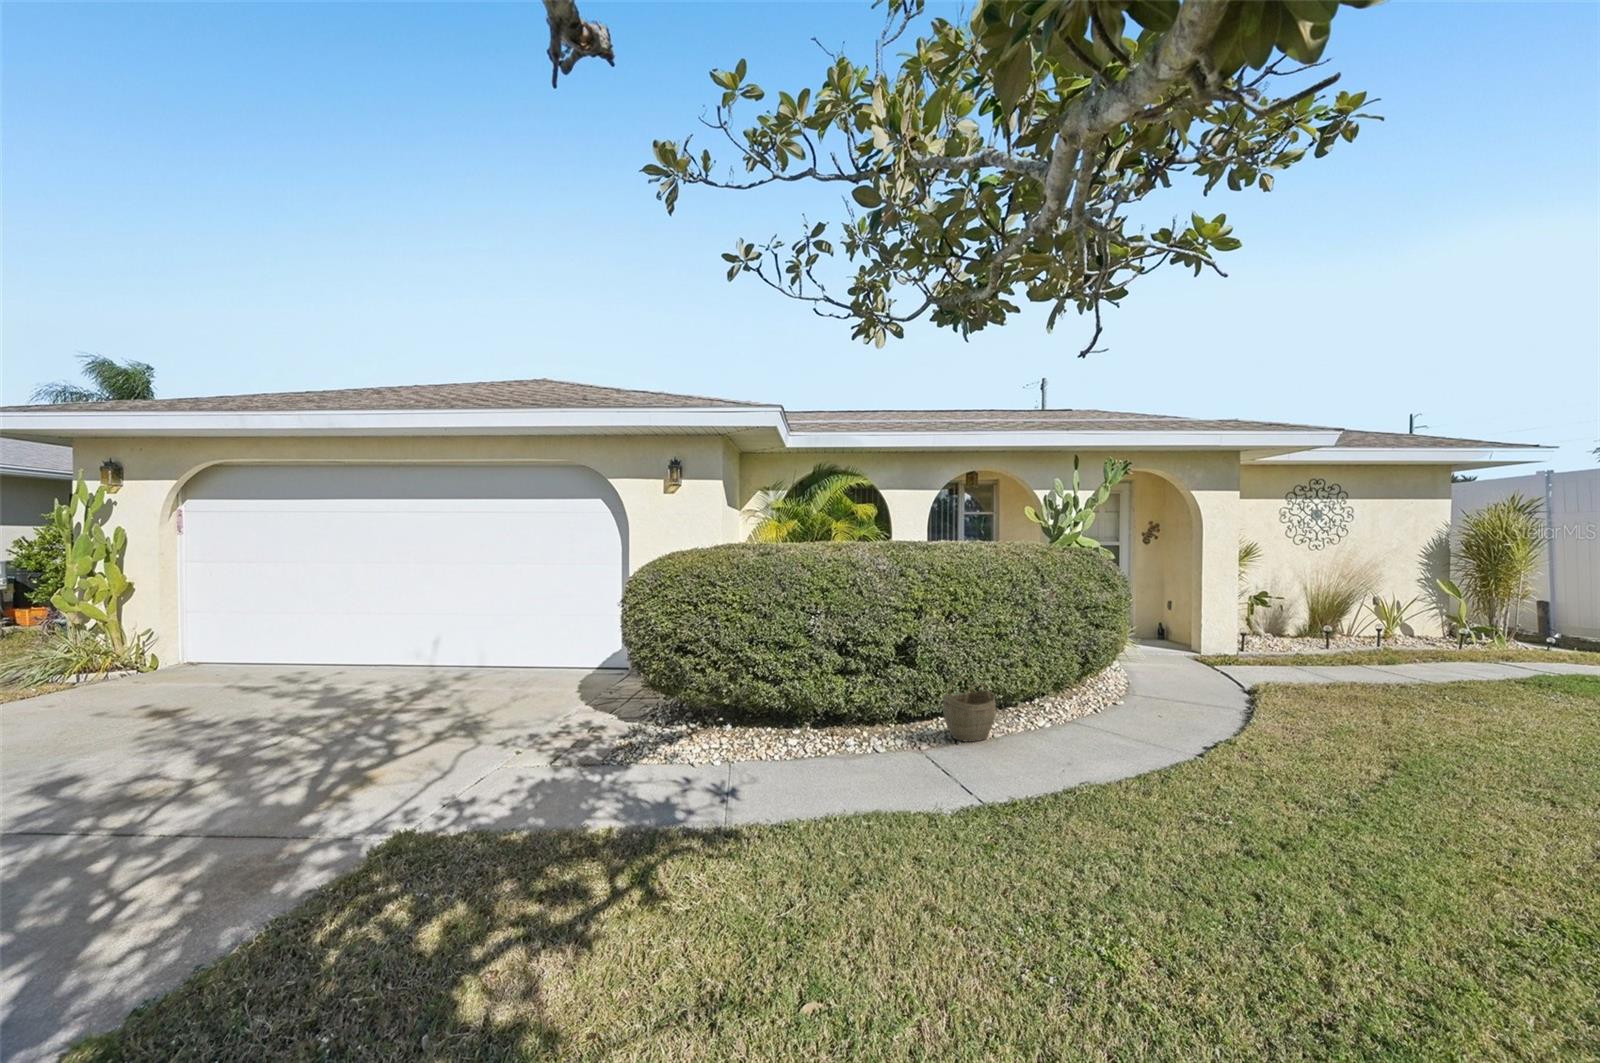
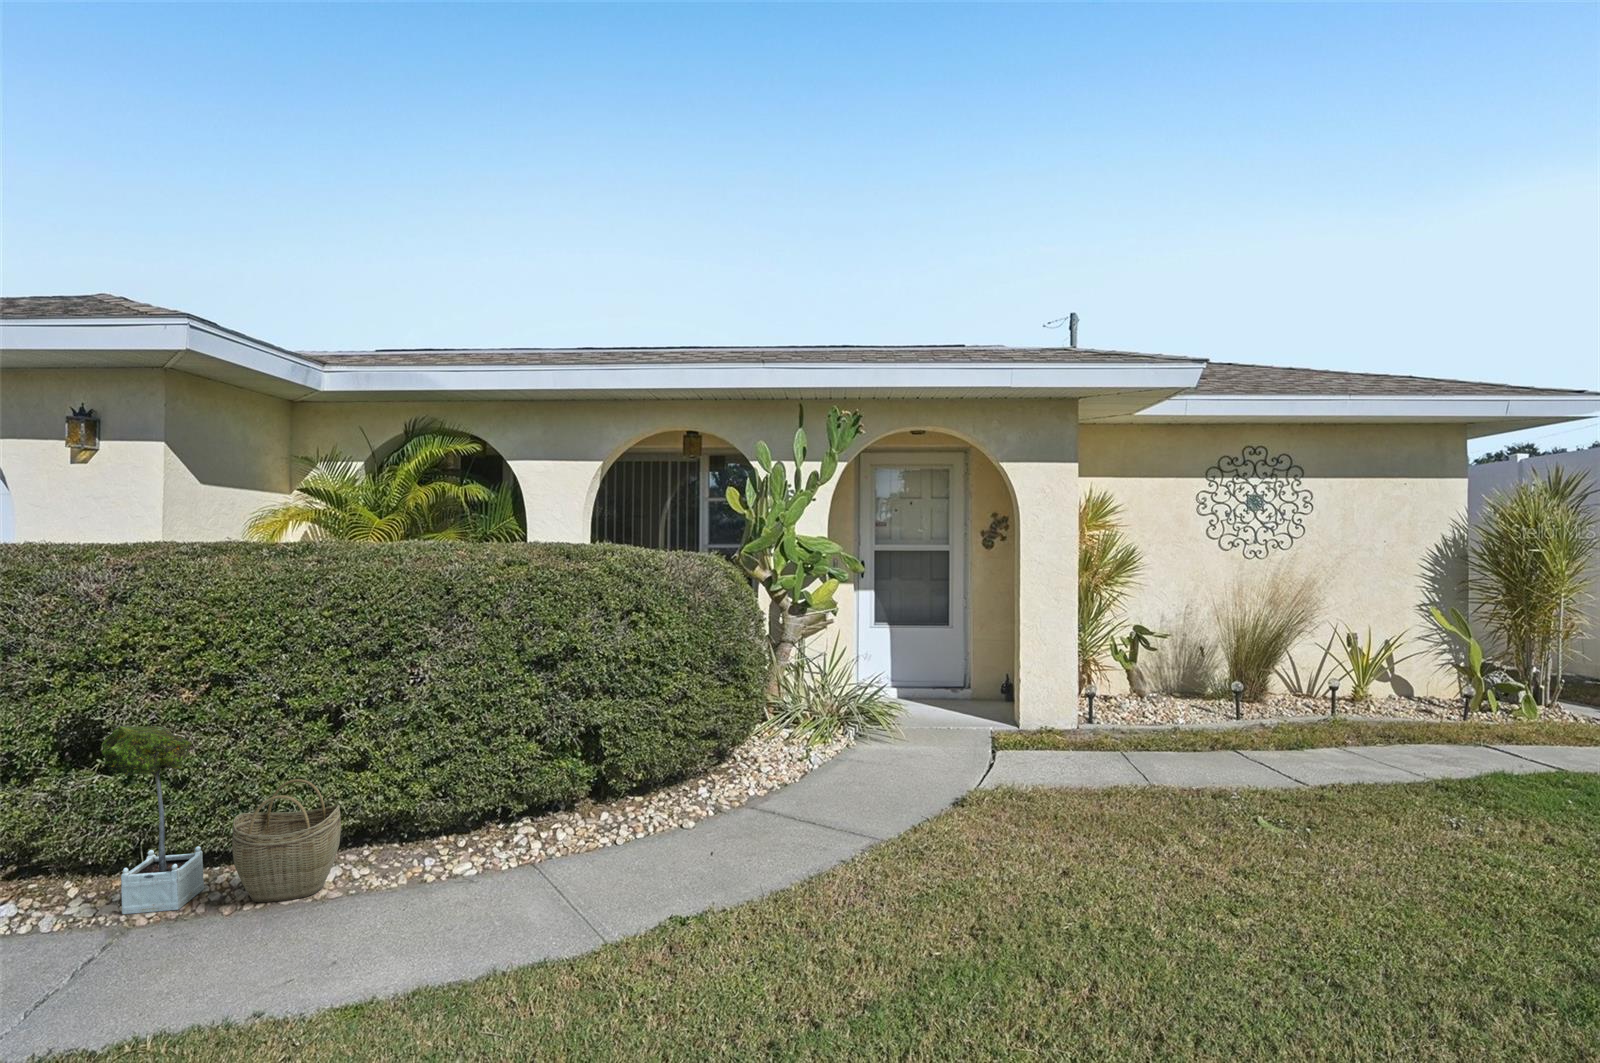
potted tree: none [886,645,930,747] -> present [102,726,204,914]

